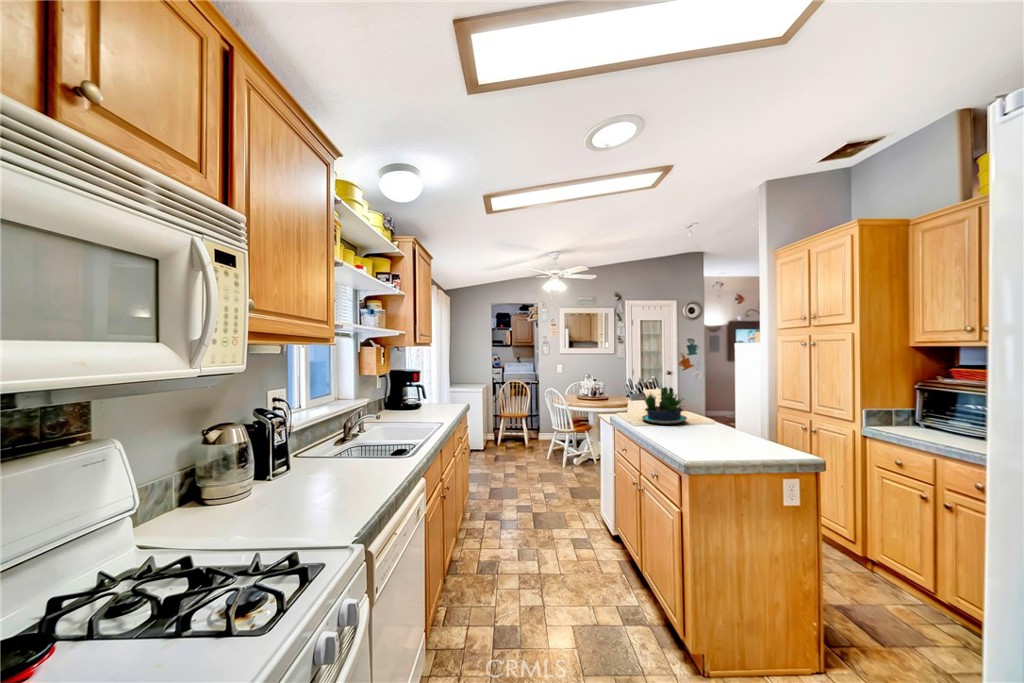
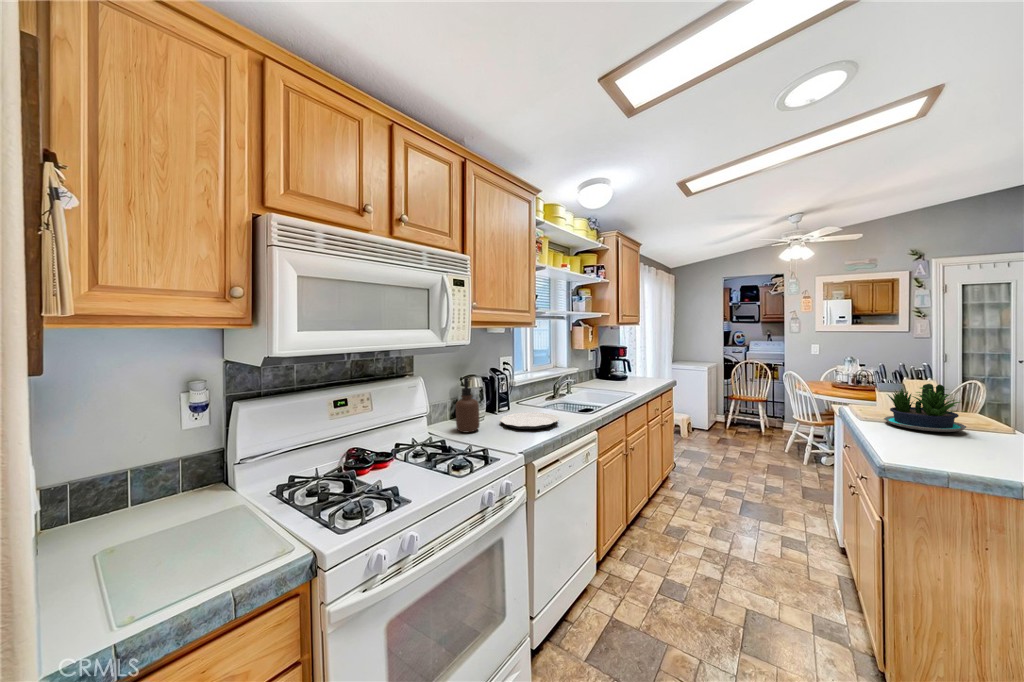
soap dispenser: none [198,428,249,526] -> present [456,377,479,432]
plate: none [282,464,378,497] -> present [500,412,559,429]

